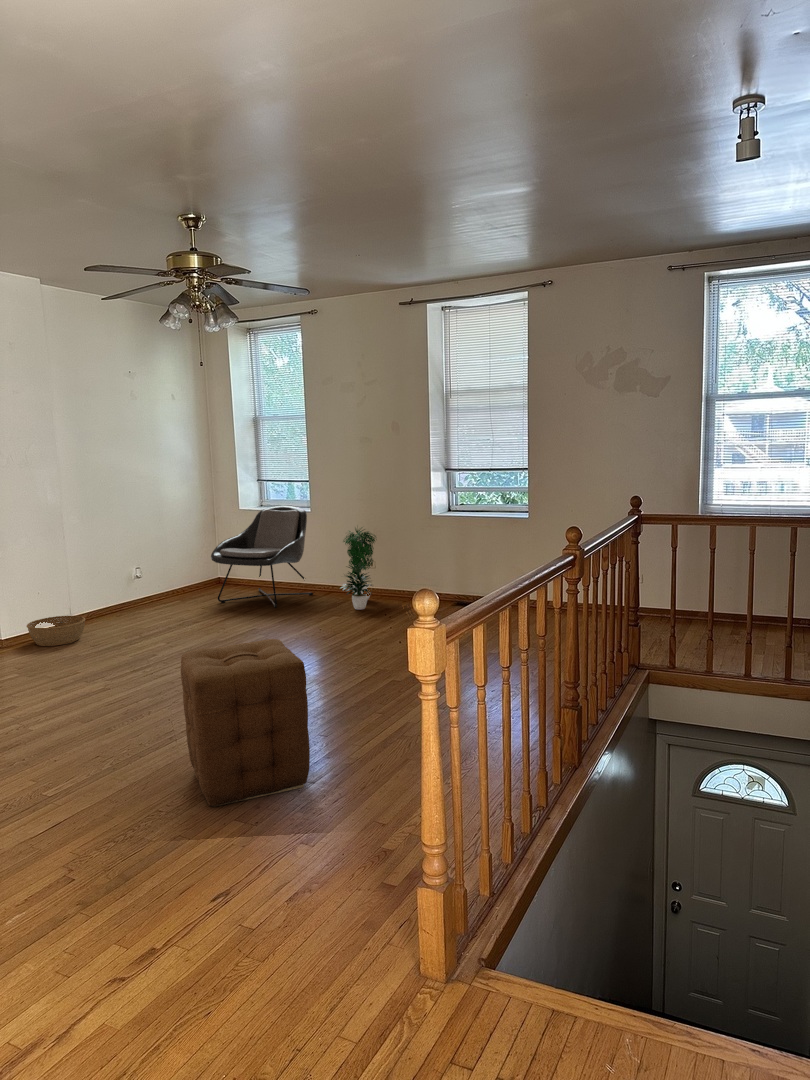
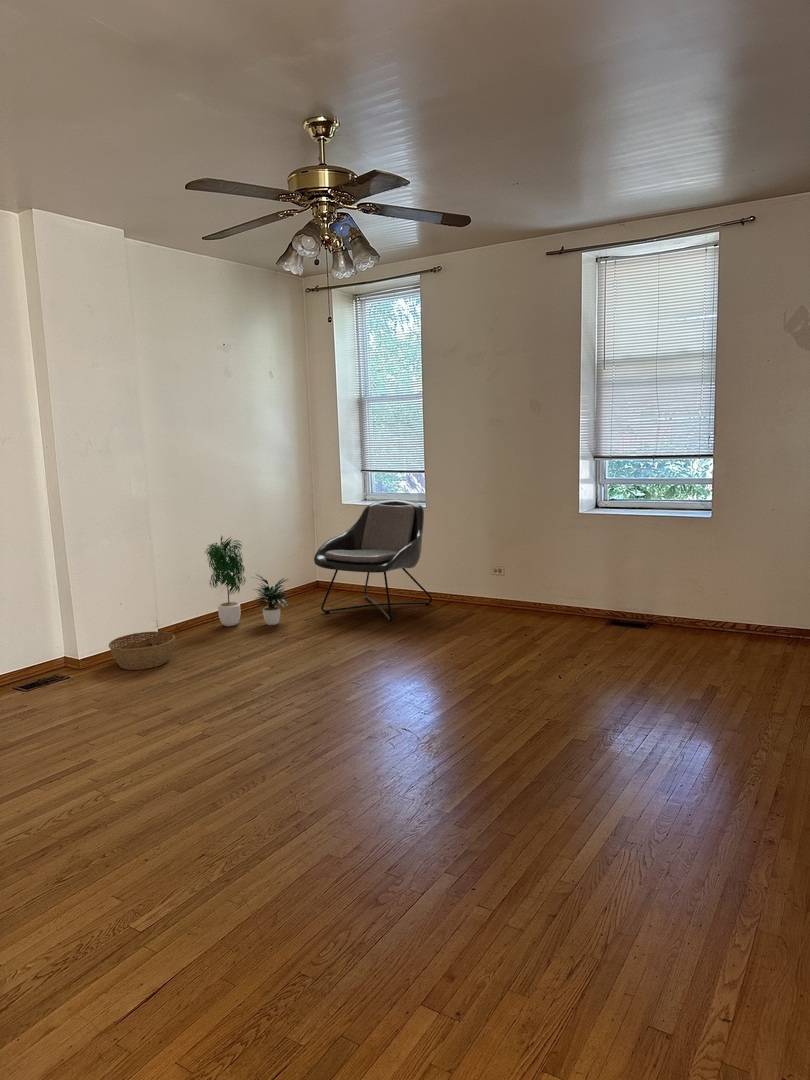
potted plant: present [341,528,376,610] -> present [206,536,290,626]
ottoman: present [181,639,310,807] -> none [325,715,522,992]

